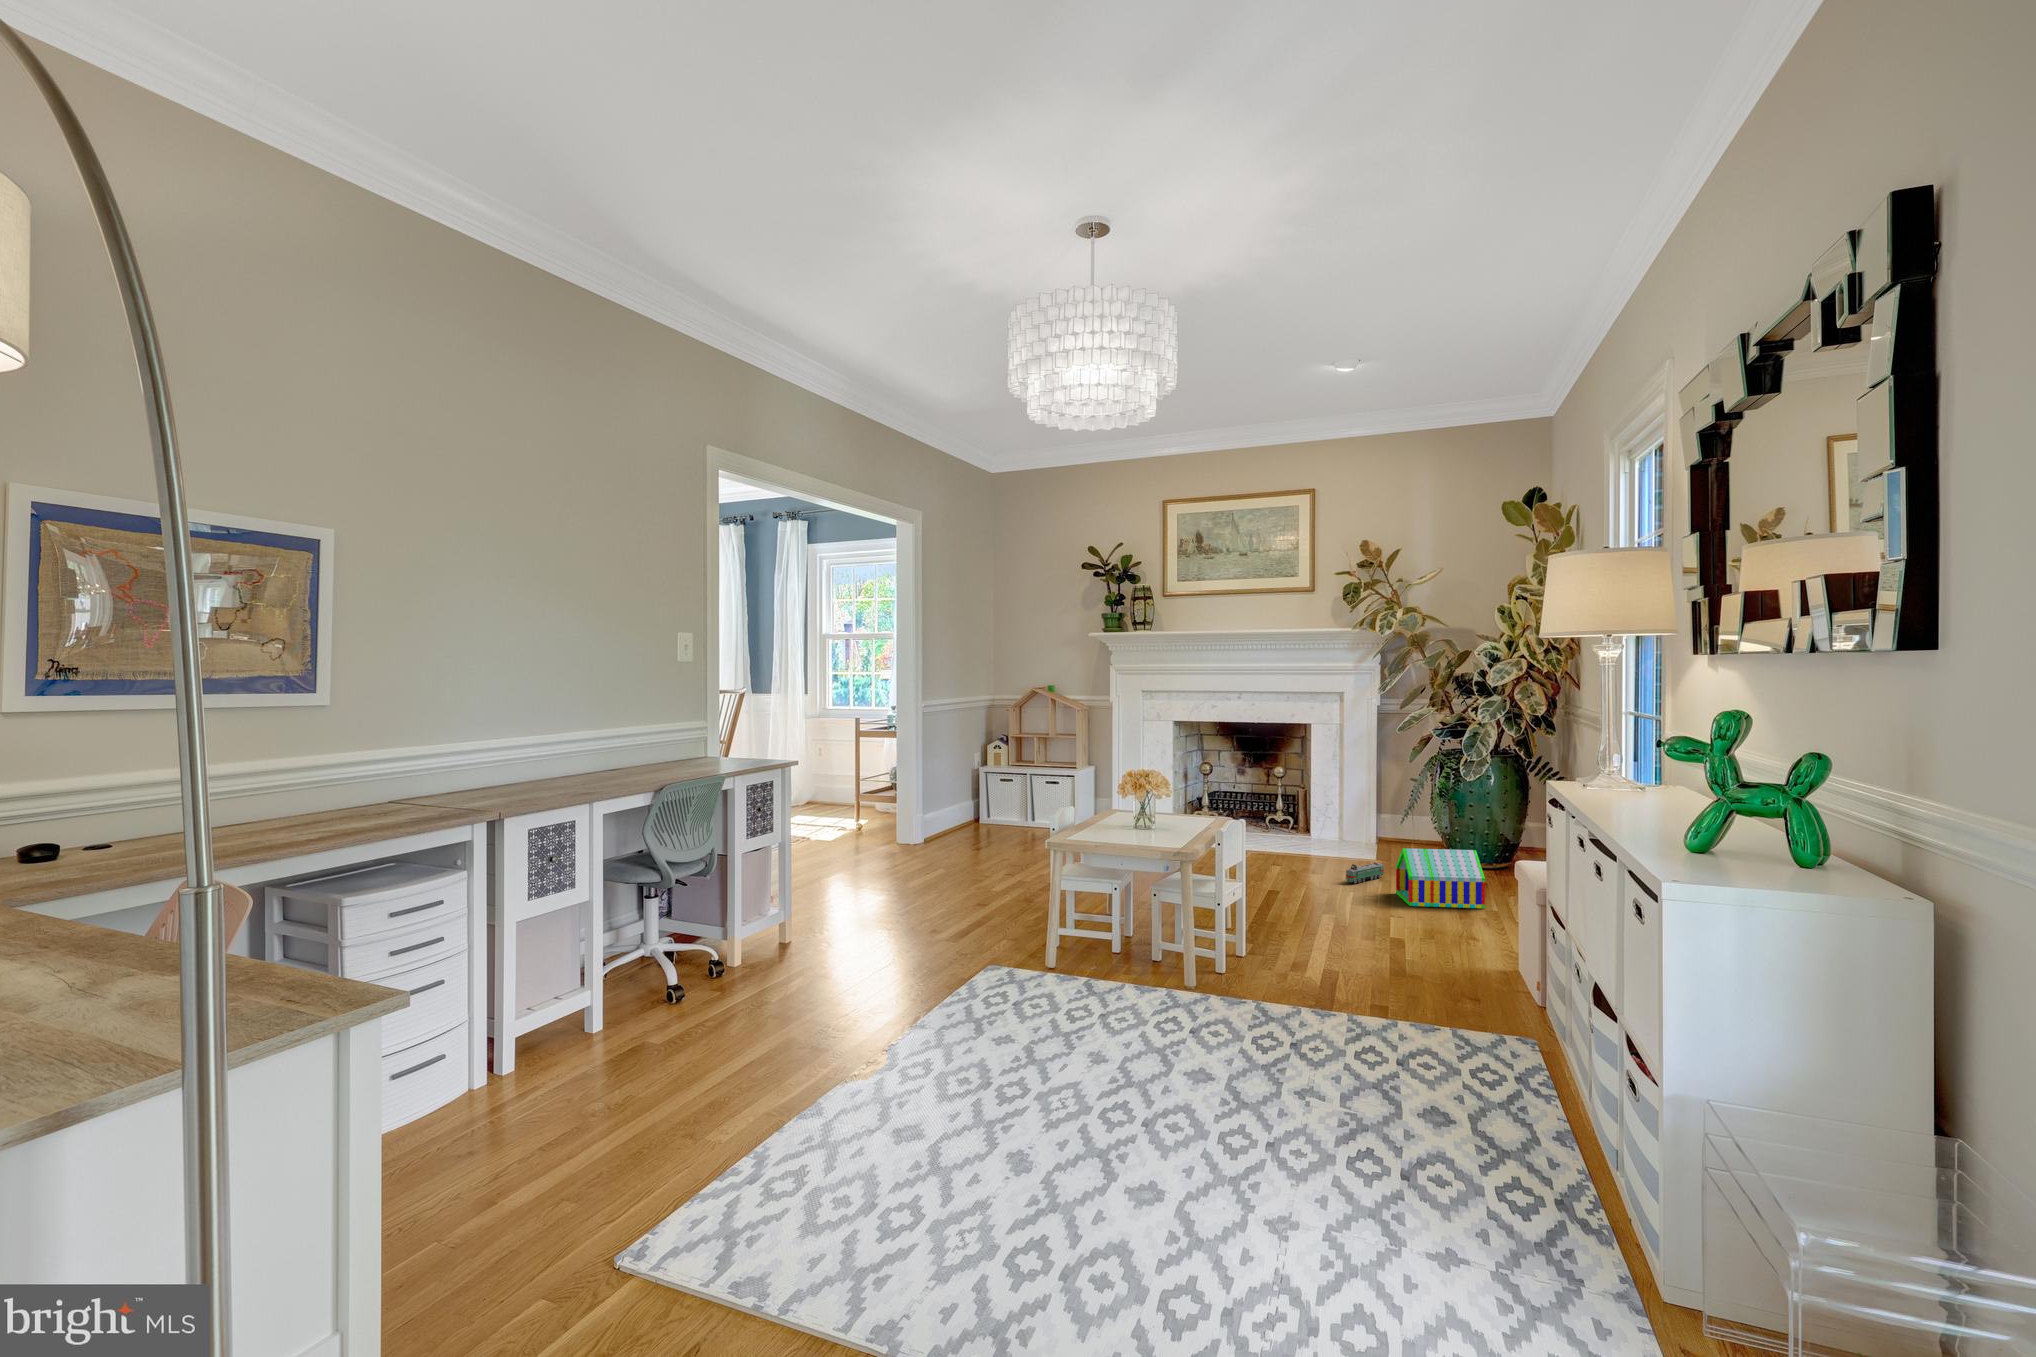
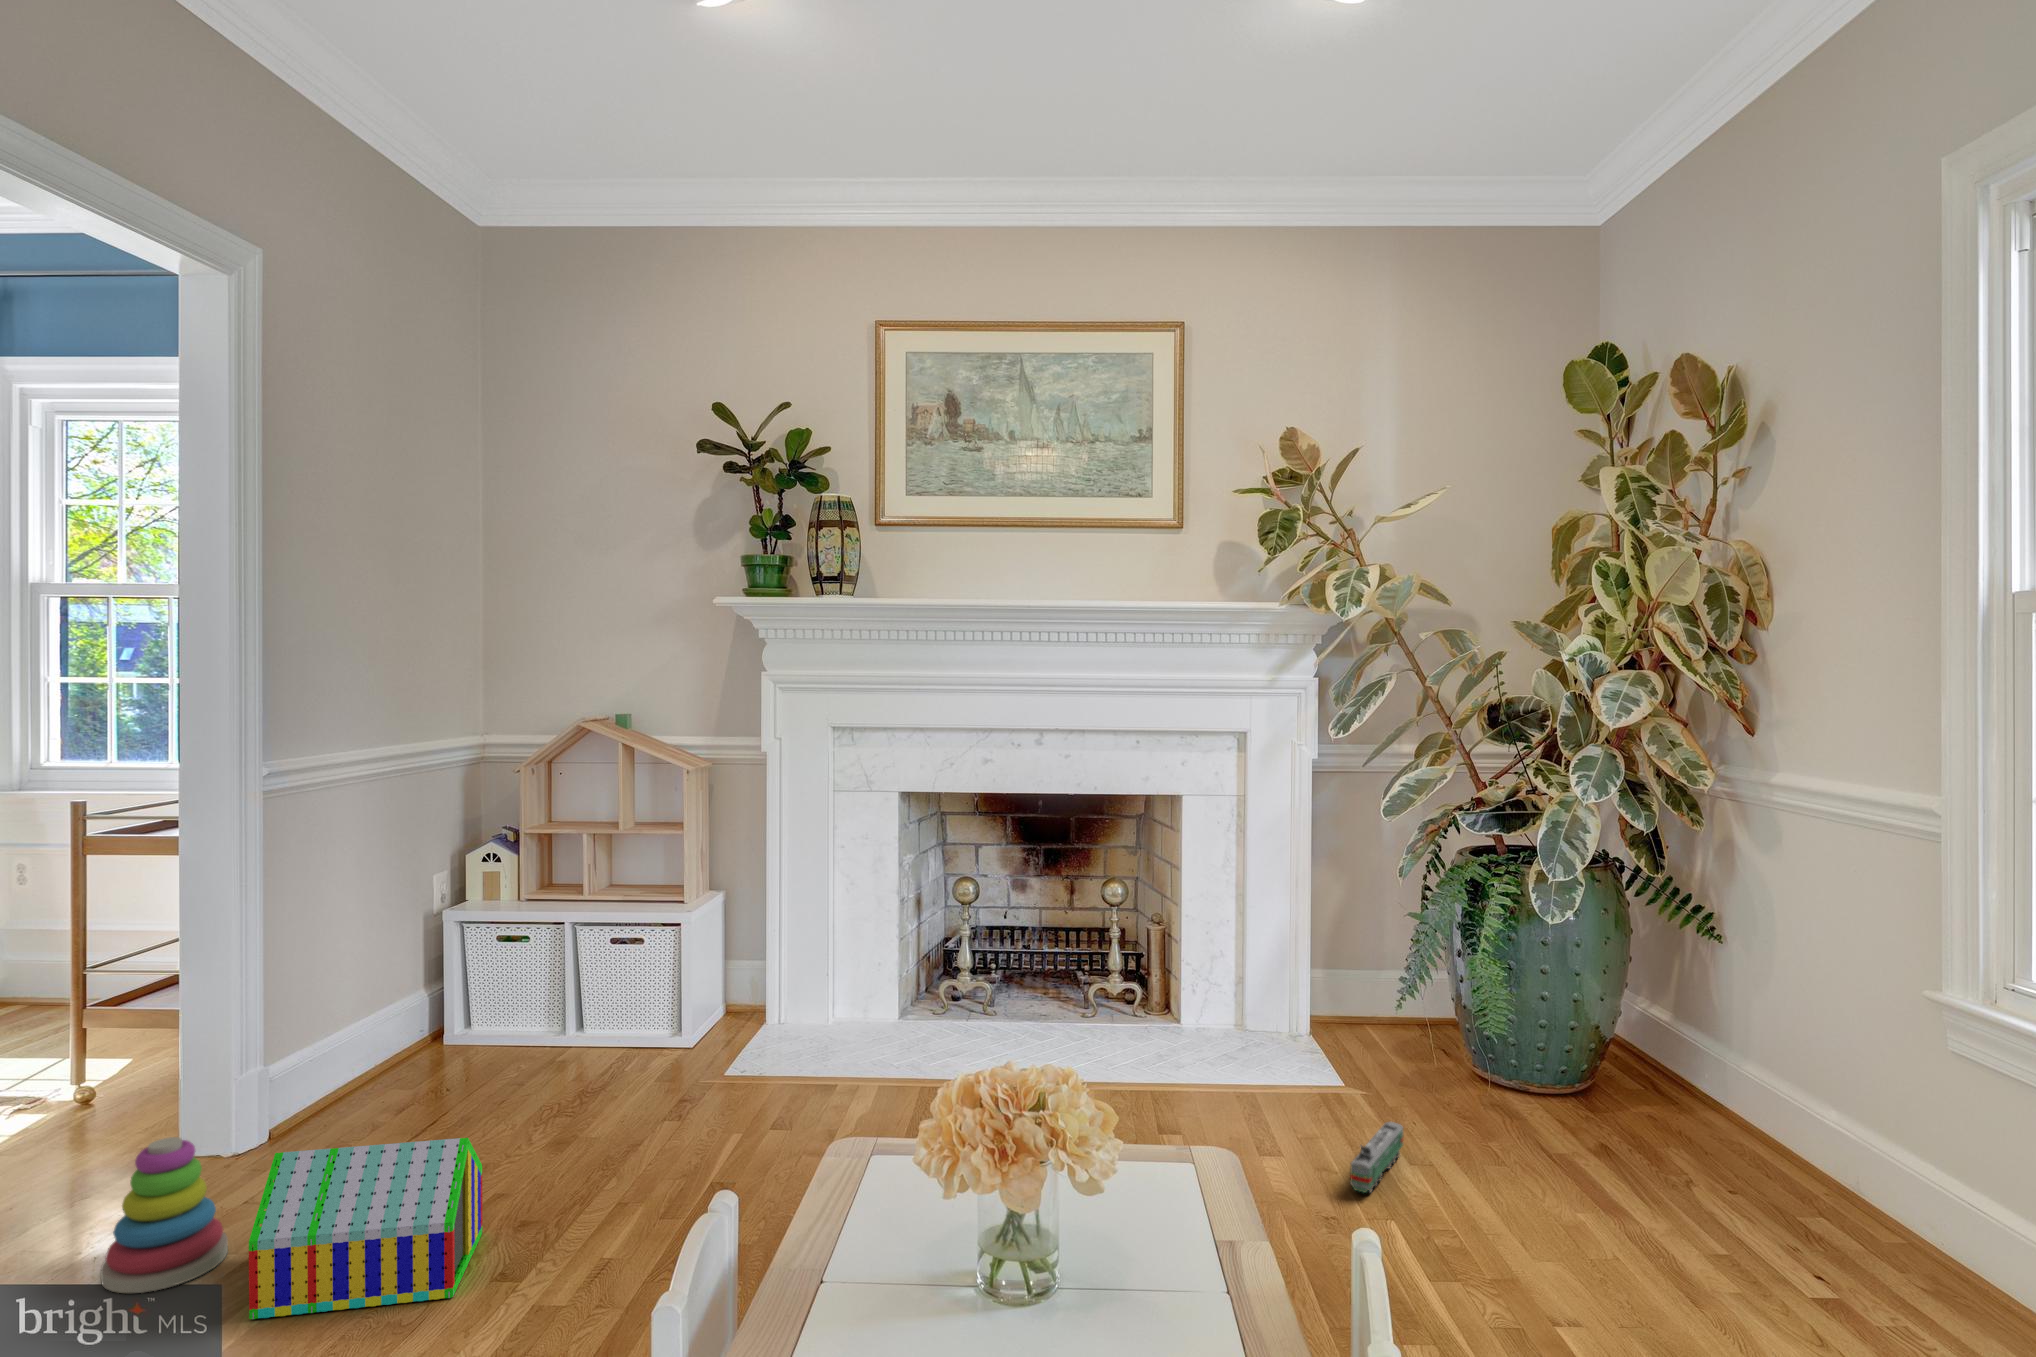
stacking toy: none [890,820,924,865] -> present [101,1137,228,1293]
toy house: present [1396,848,1485,909] -> present [249,1138,483,1319]

